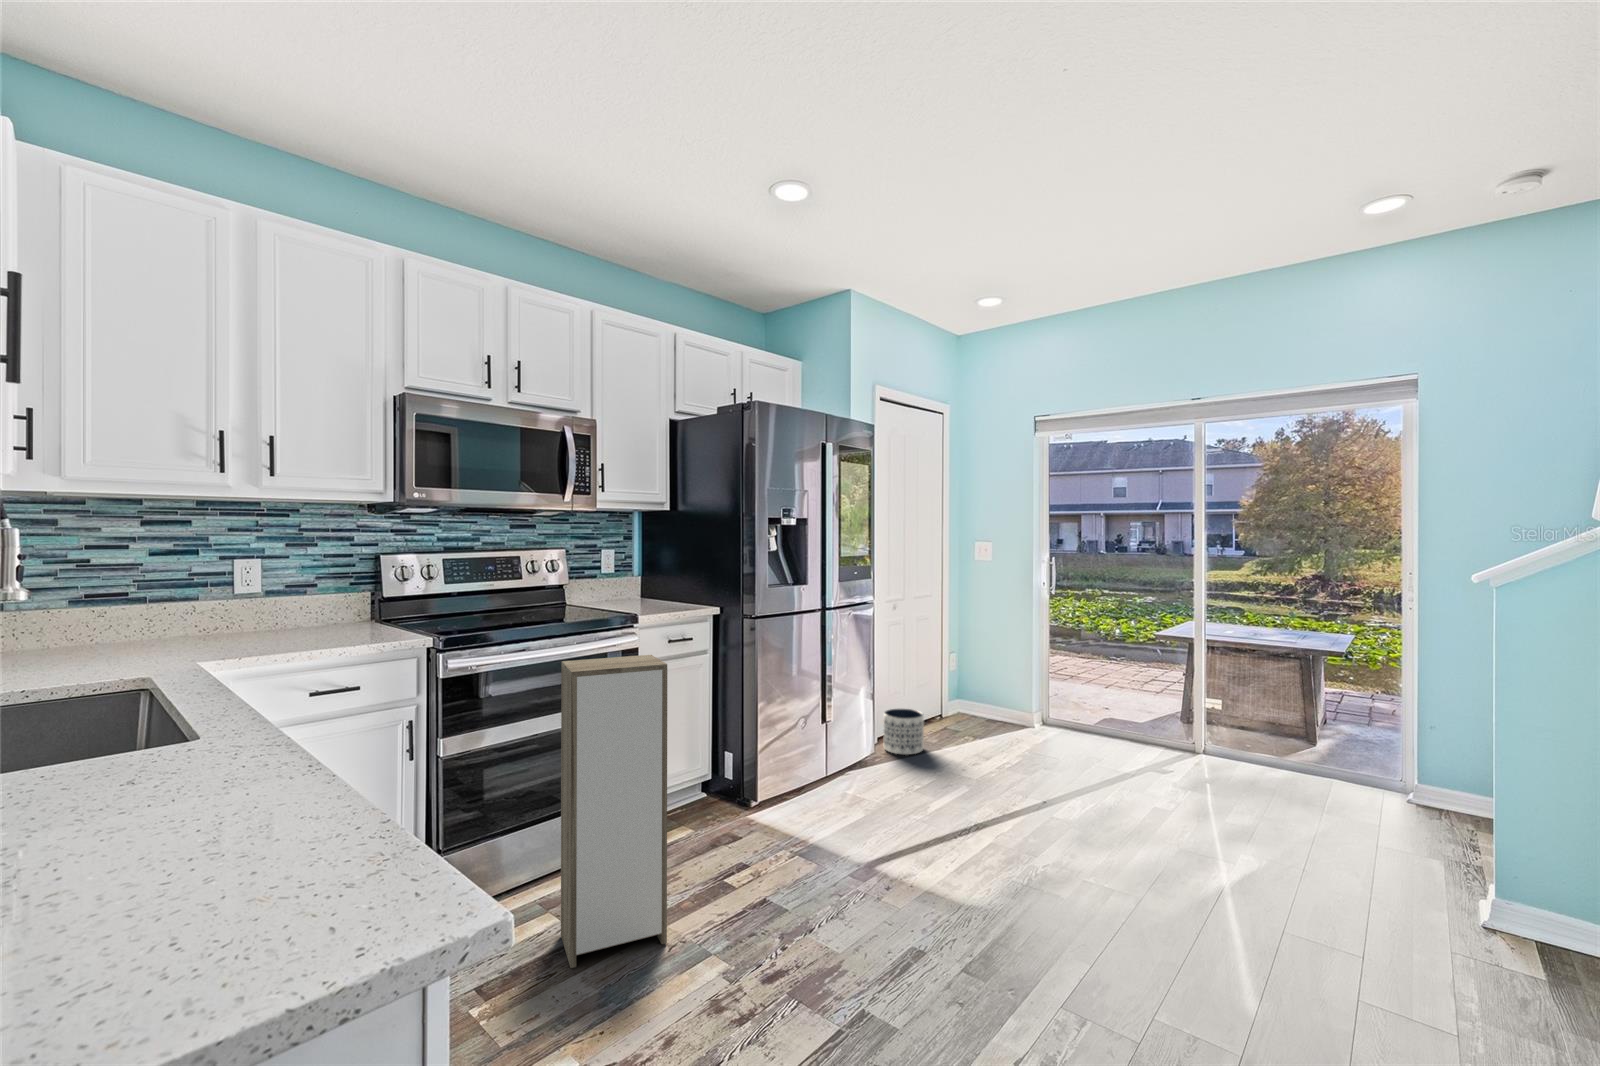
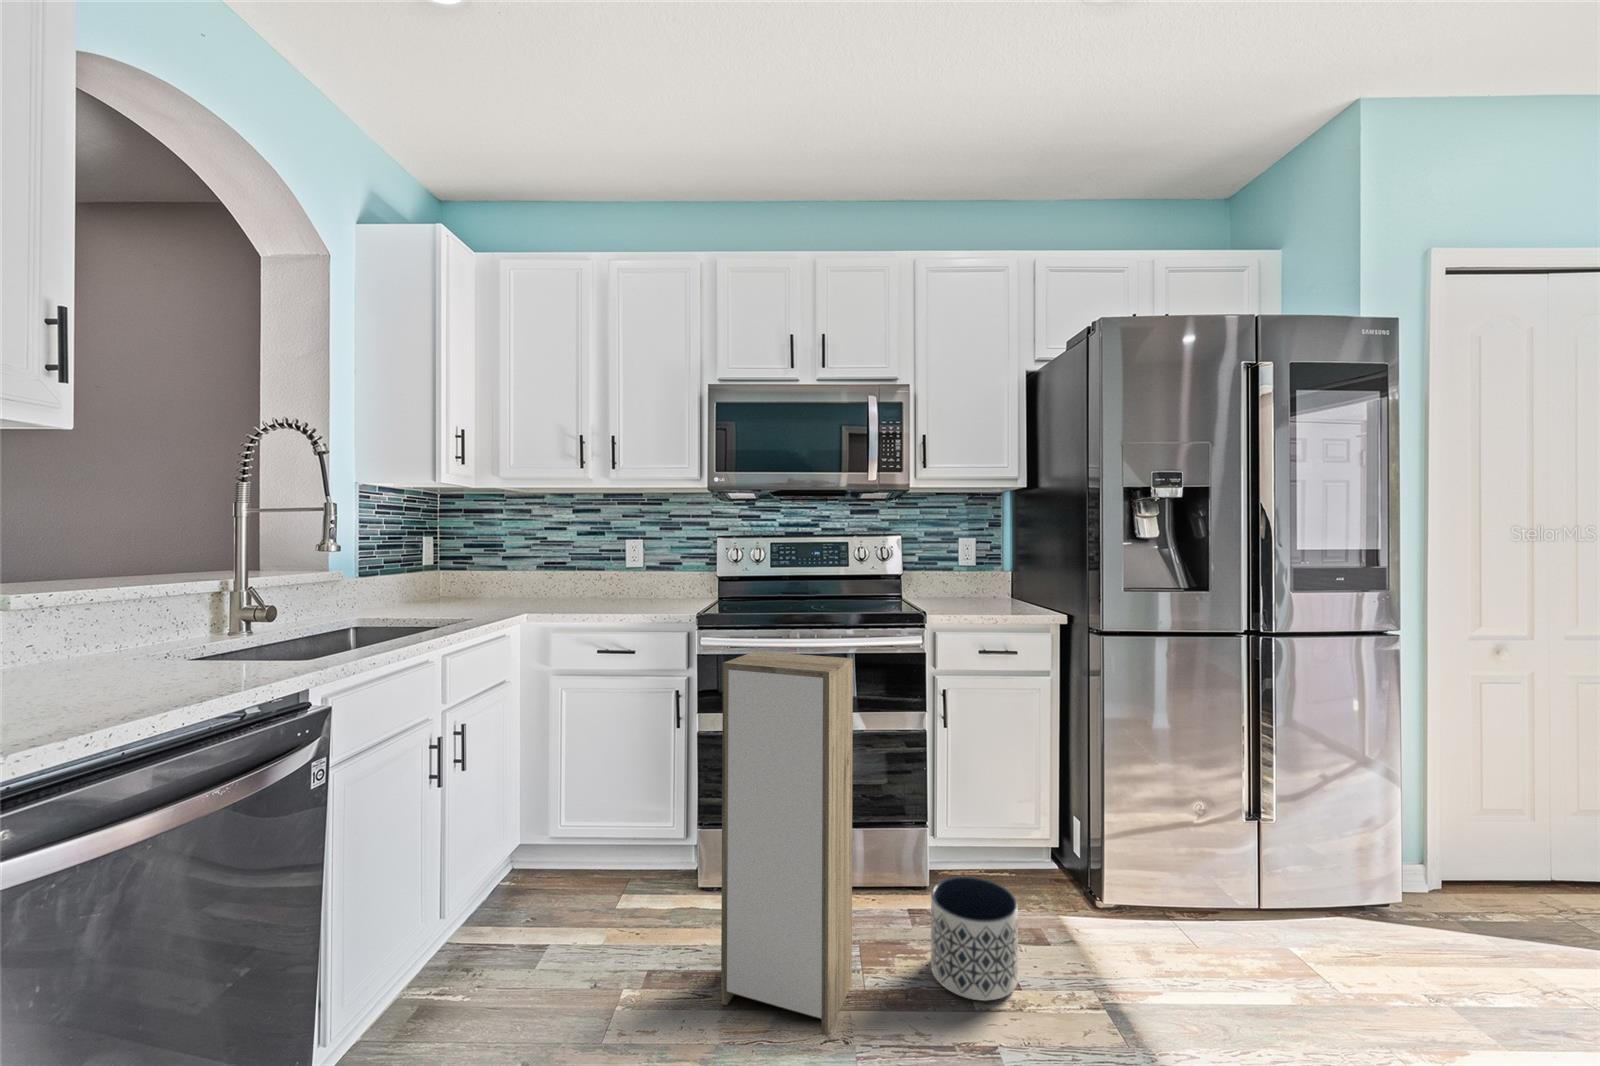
planter: present [884,709,924,755] -> present [931,877,1018,1001]

